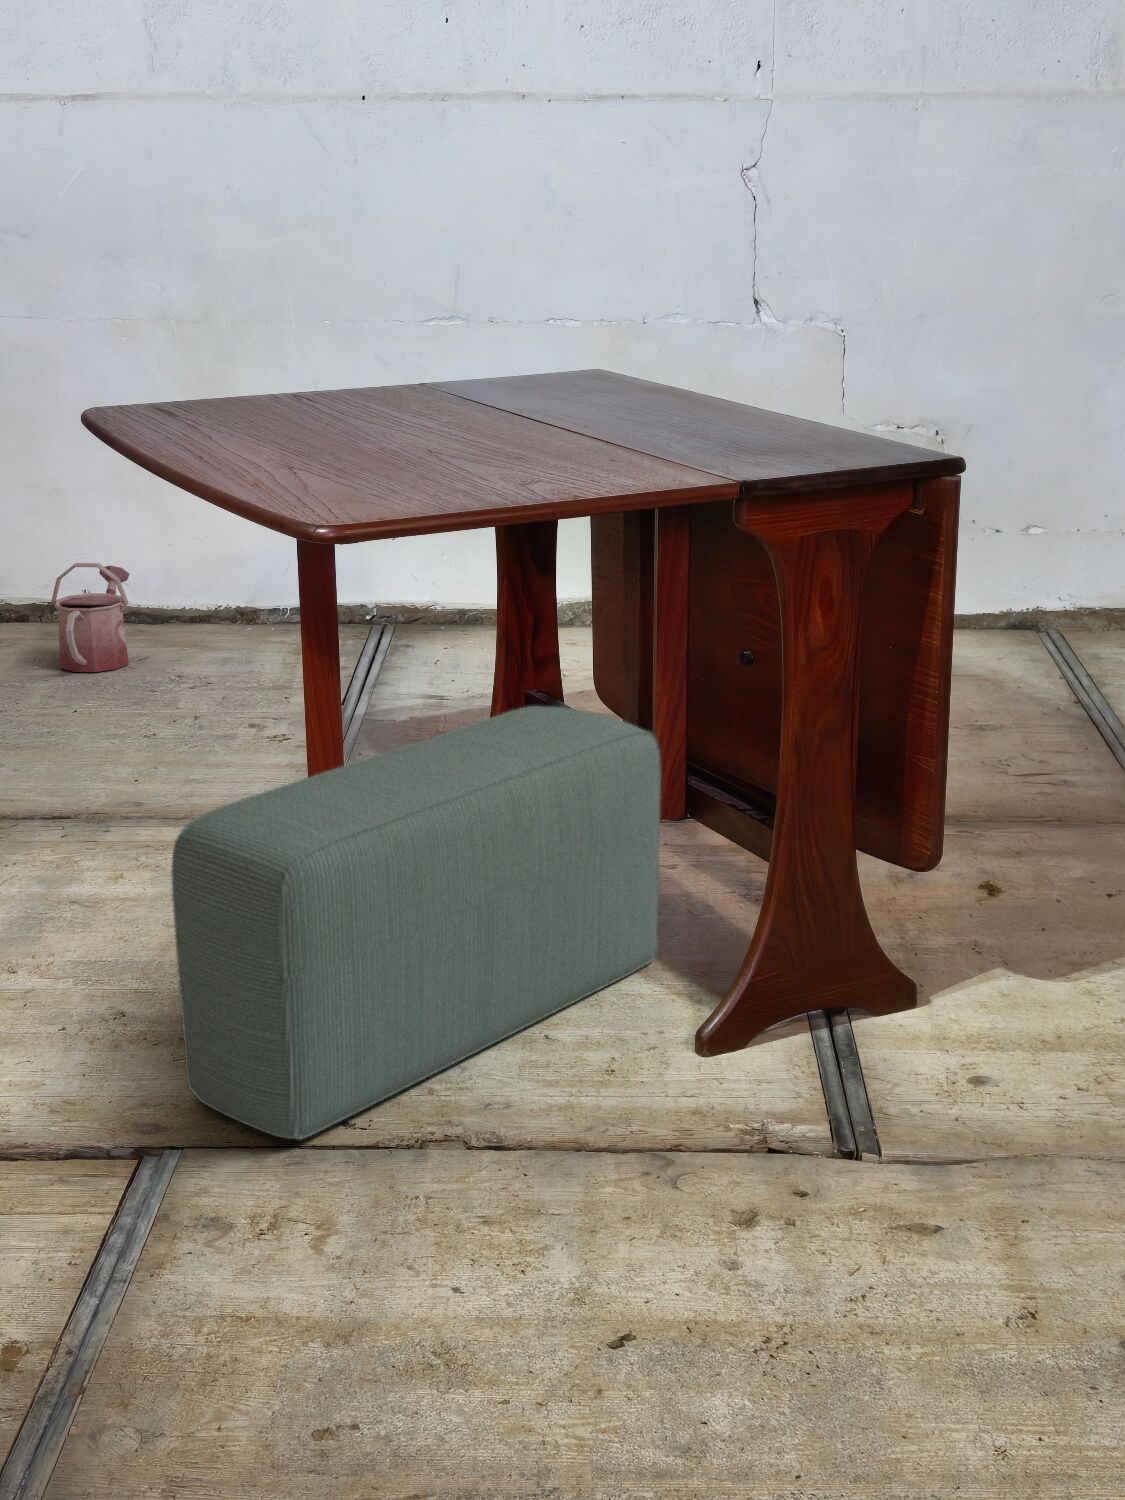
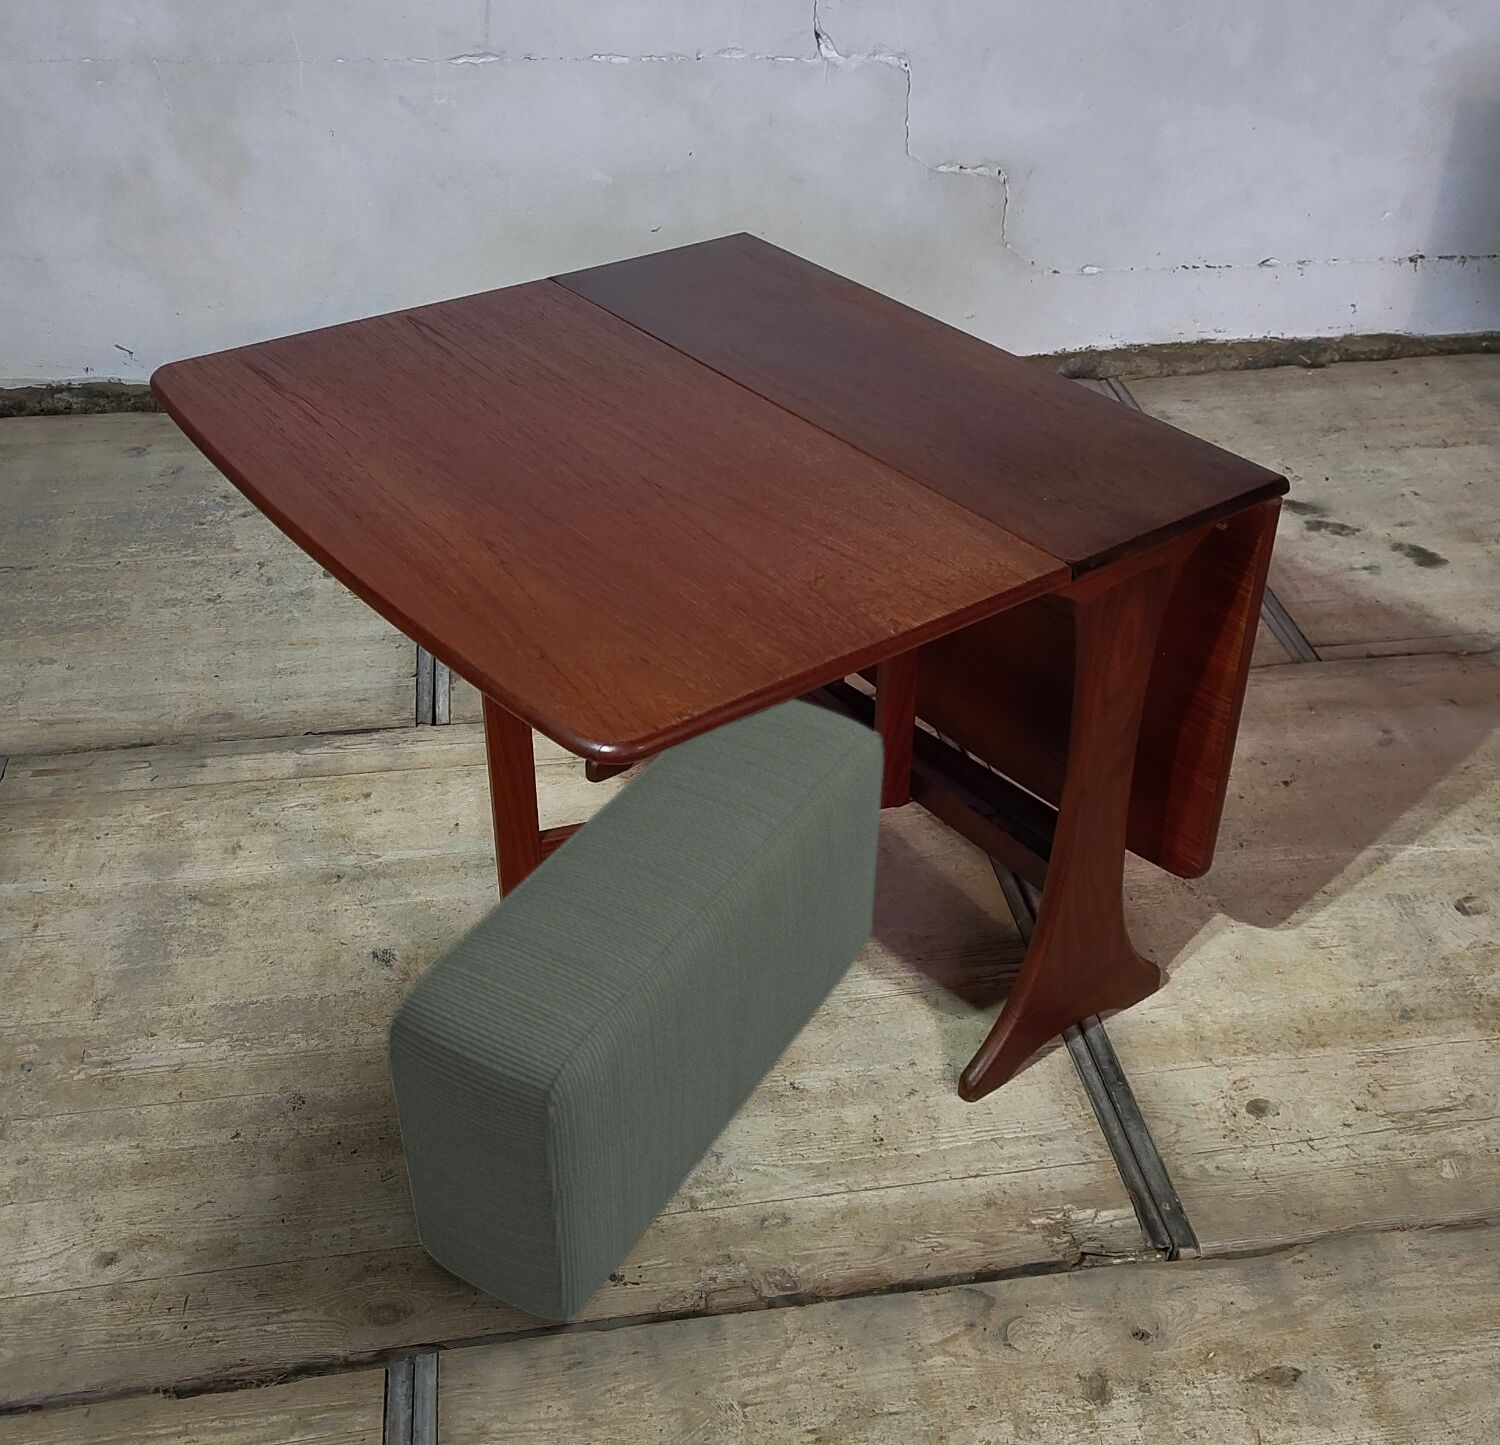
watering can: present [51,563,129,672] -> none [51,350,151,486]

